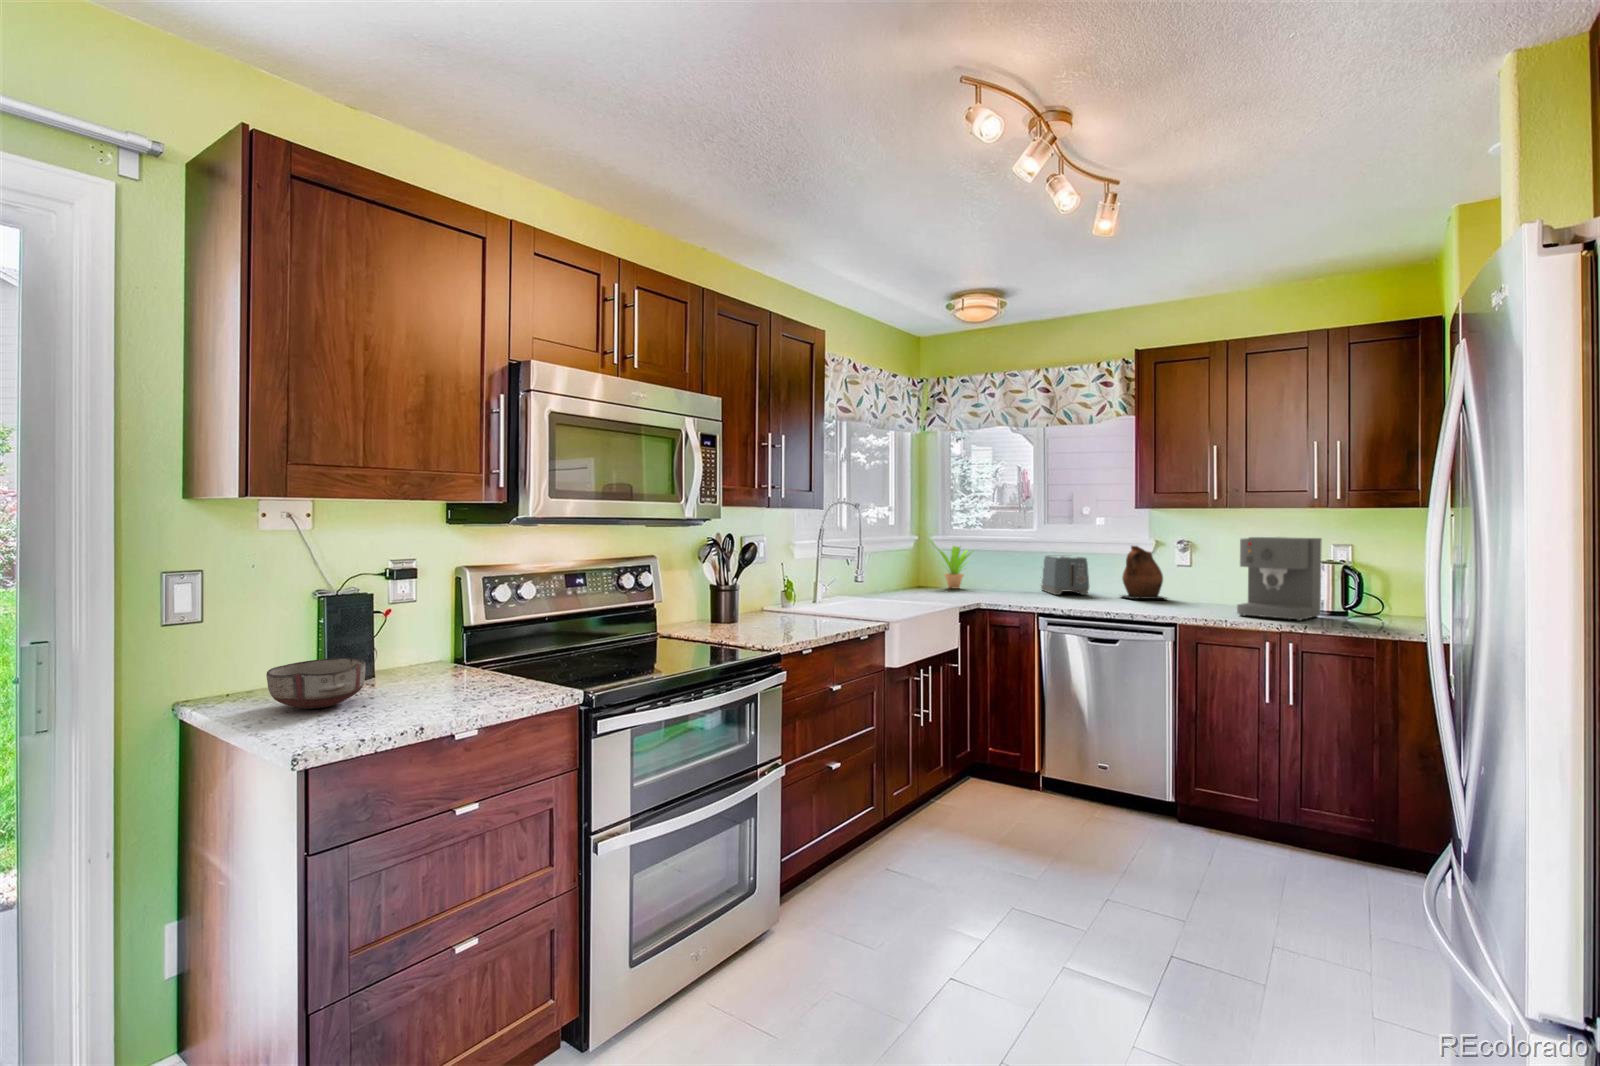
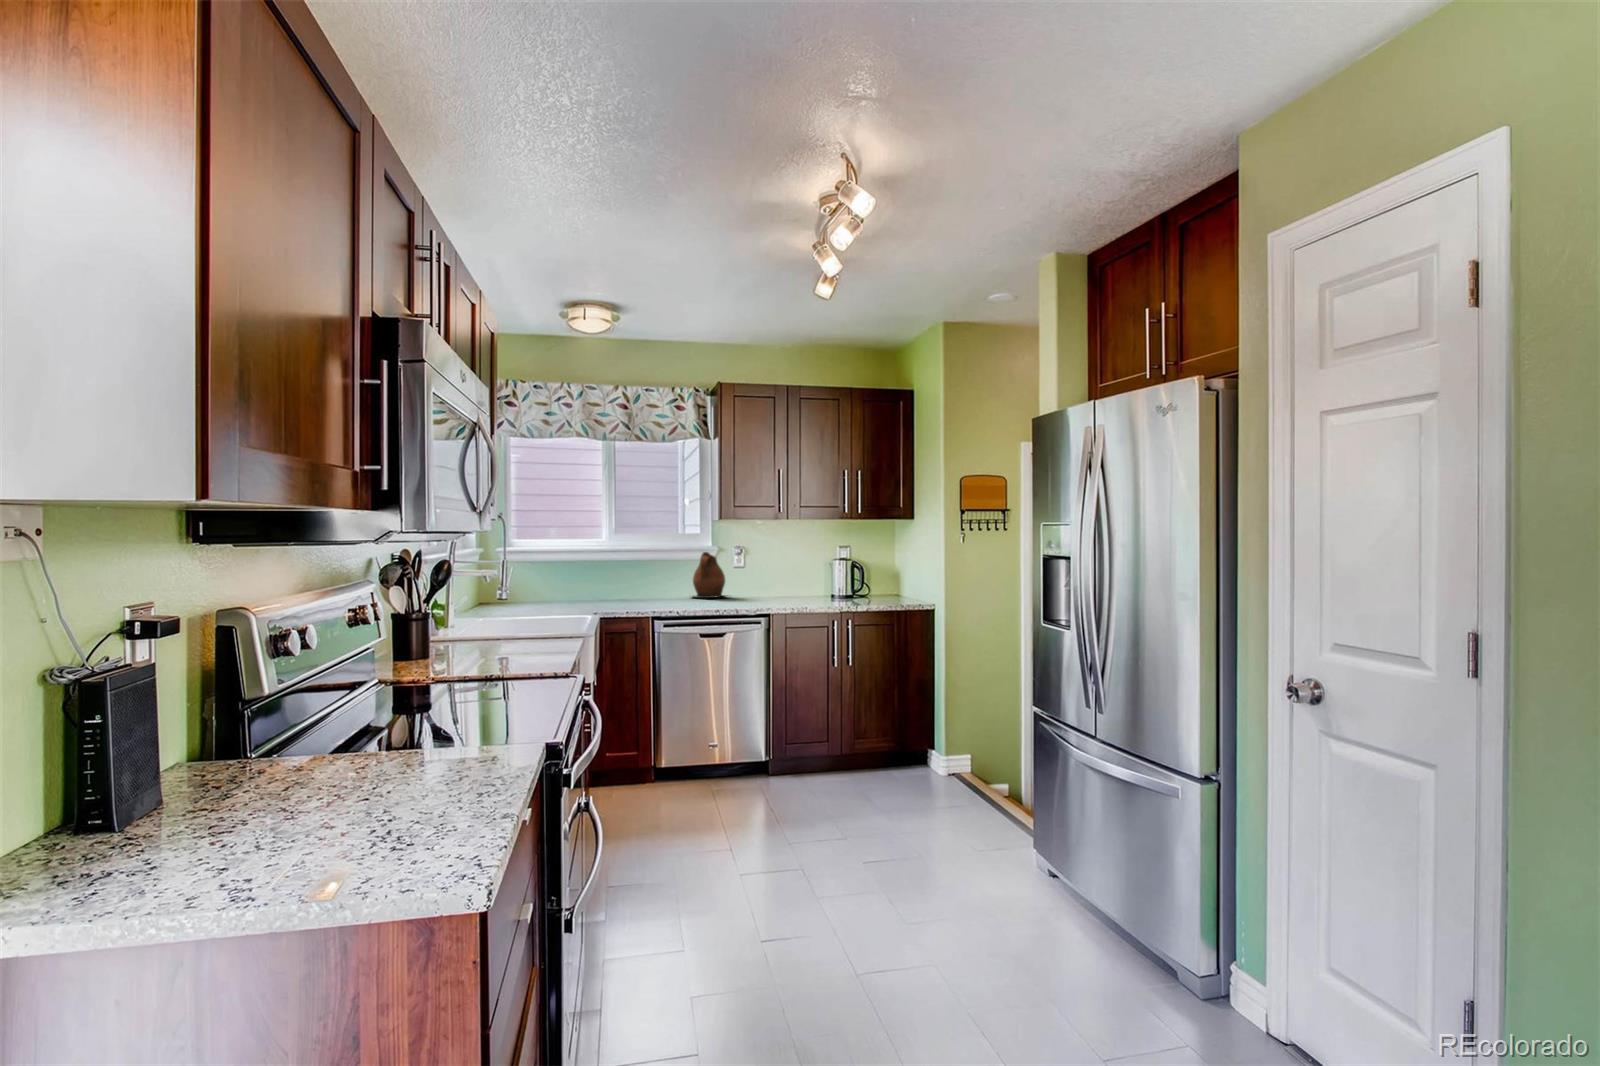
coffee maker: present [1237,537,1322,621] -> none [806,543,851,604]
potted plant: present [933,543,973,588] -> none [500,548,553,601]
toaster: present [1041,555,1089,595] -> none [610,563,665,600]
ceramic bowl: present [266,658,366,709] -> none [151,738,315,823]

